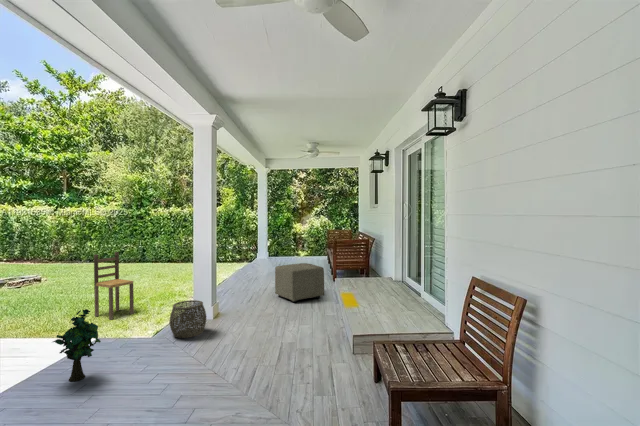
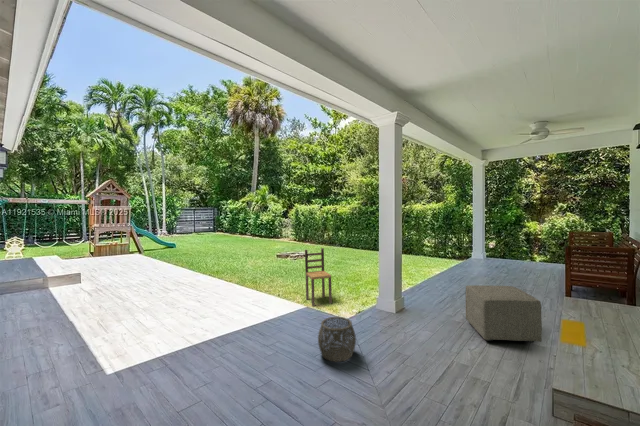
decorative plant: present [53,309,101,381] -> none [197,319,237,385]

